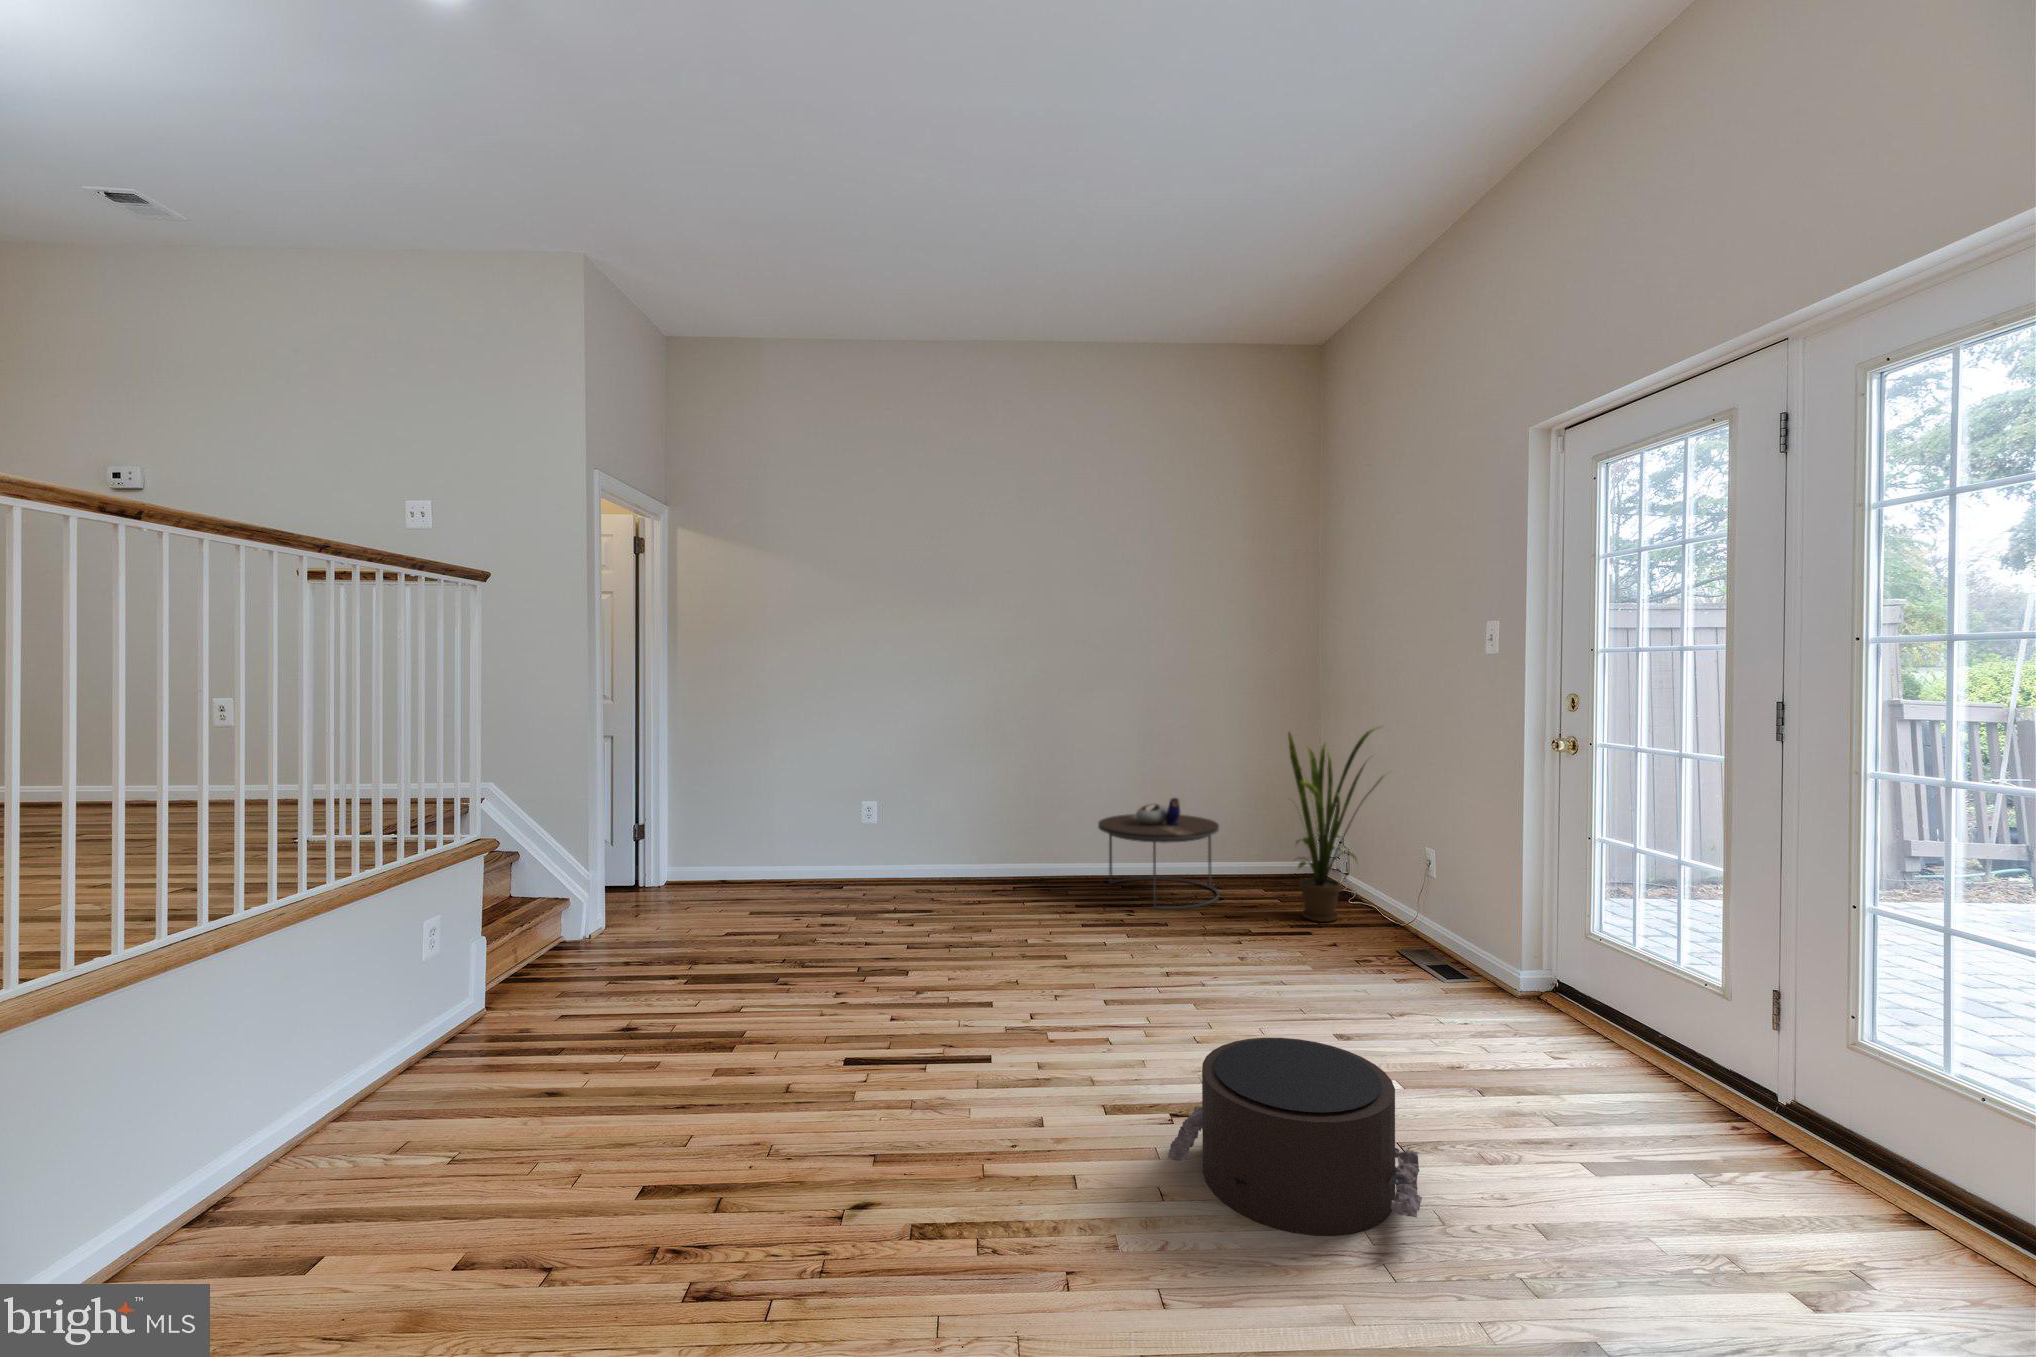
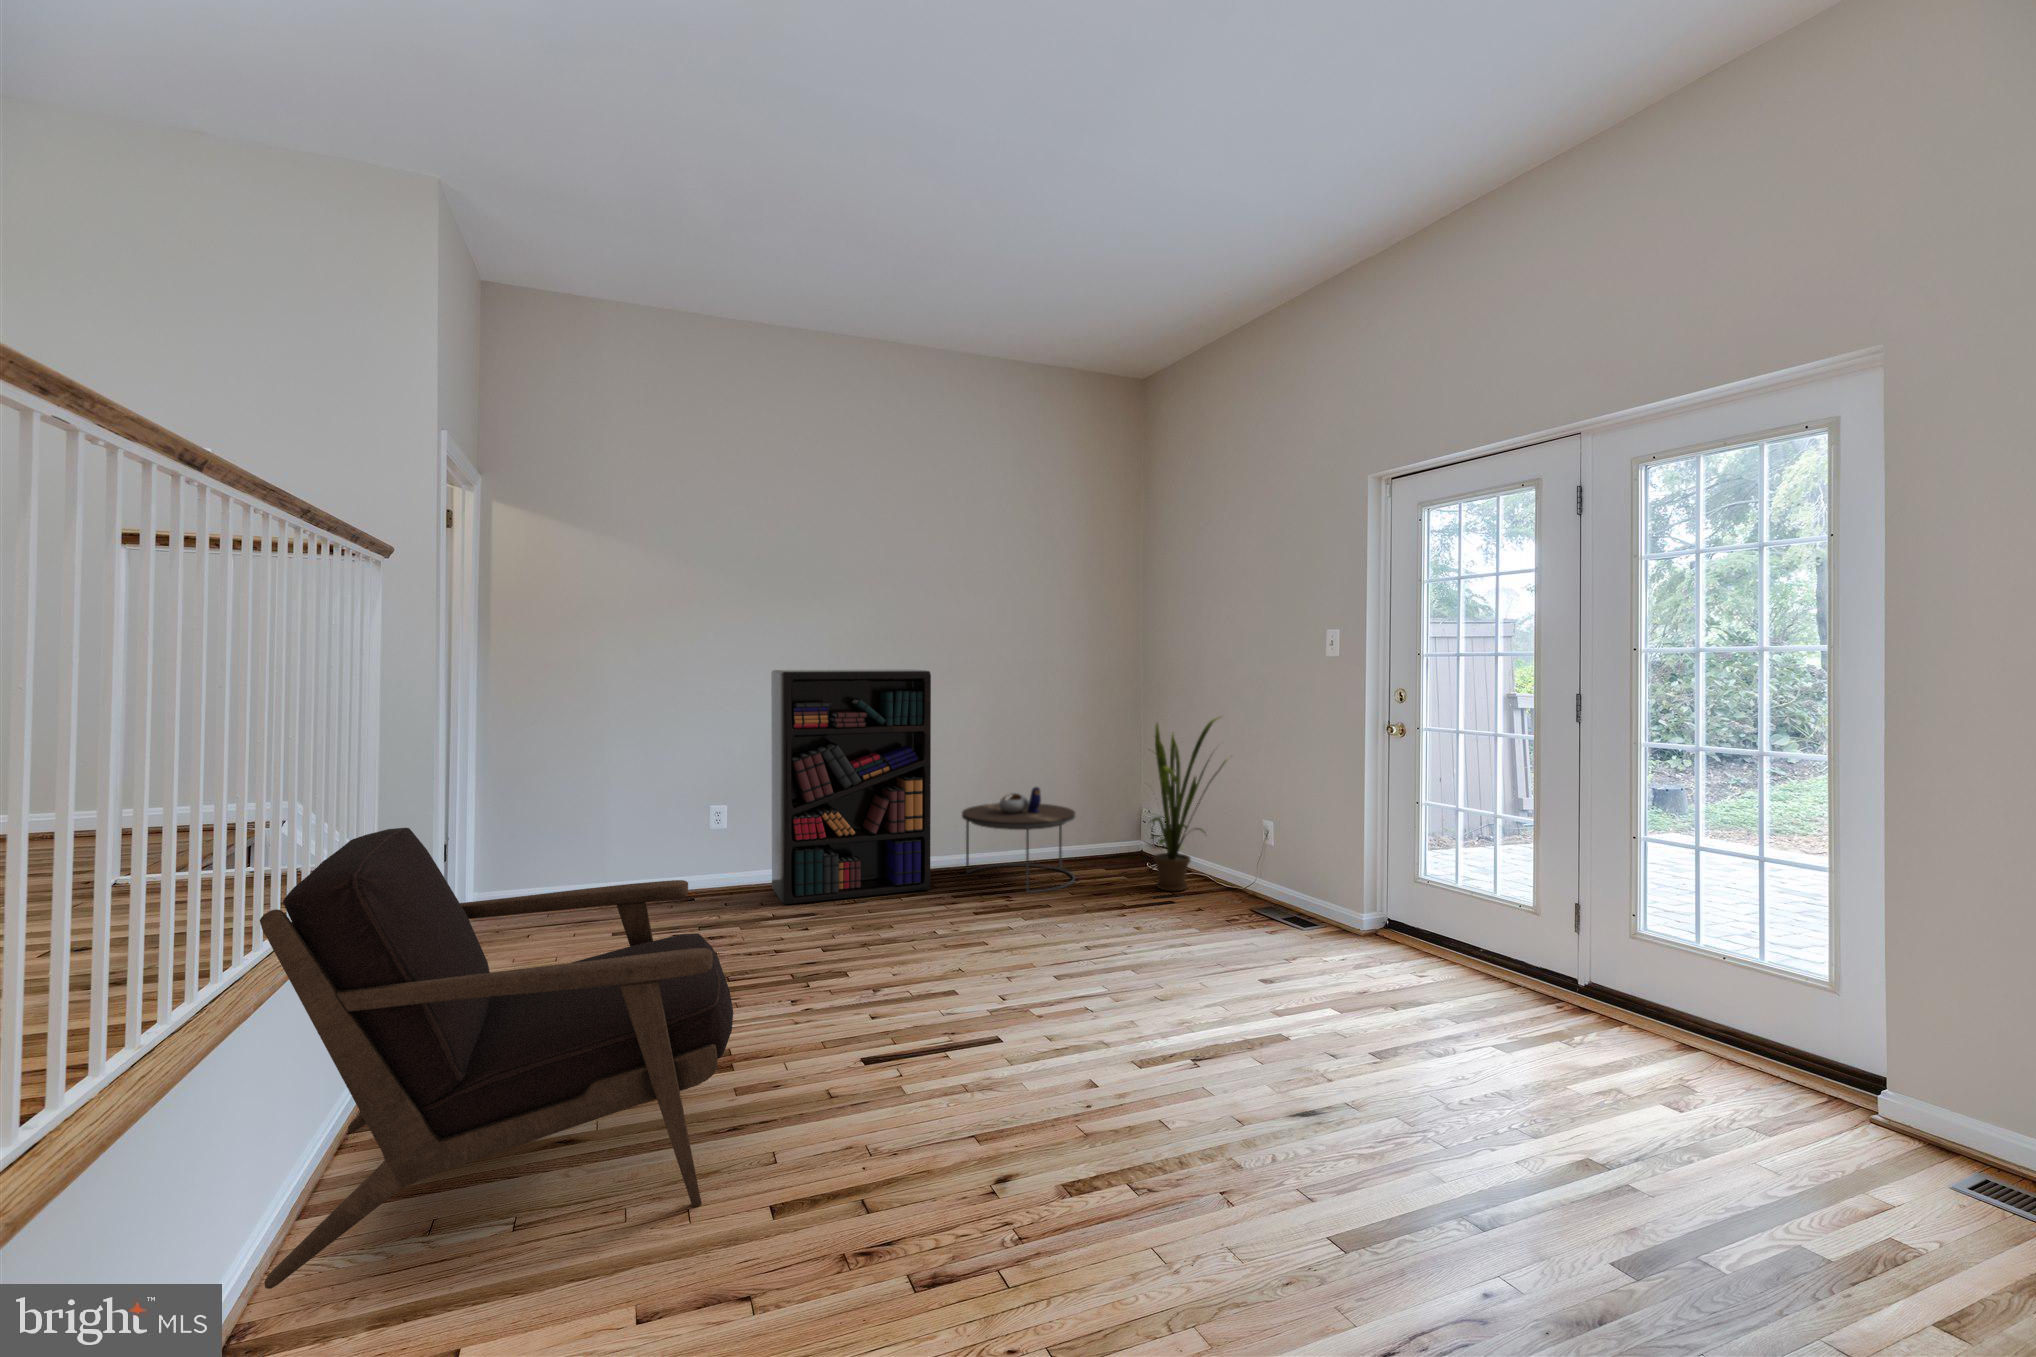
bookshelf: none [911,675,1059,900] -> present [771,669,931,904]
armchair: none [256,807,703,1172] -> present [260,828,733,1289]
pouf: present [1168,1038,1422,1235] -> none [1225,980,1438,1128]

